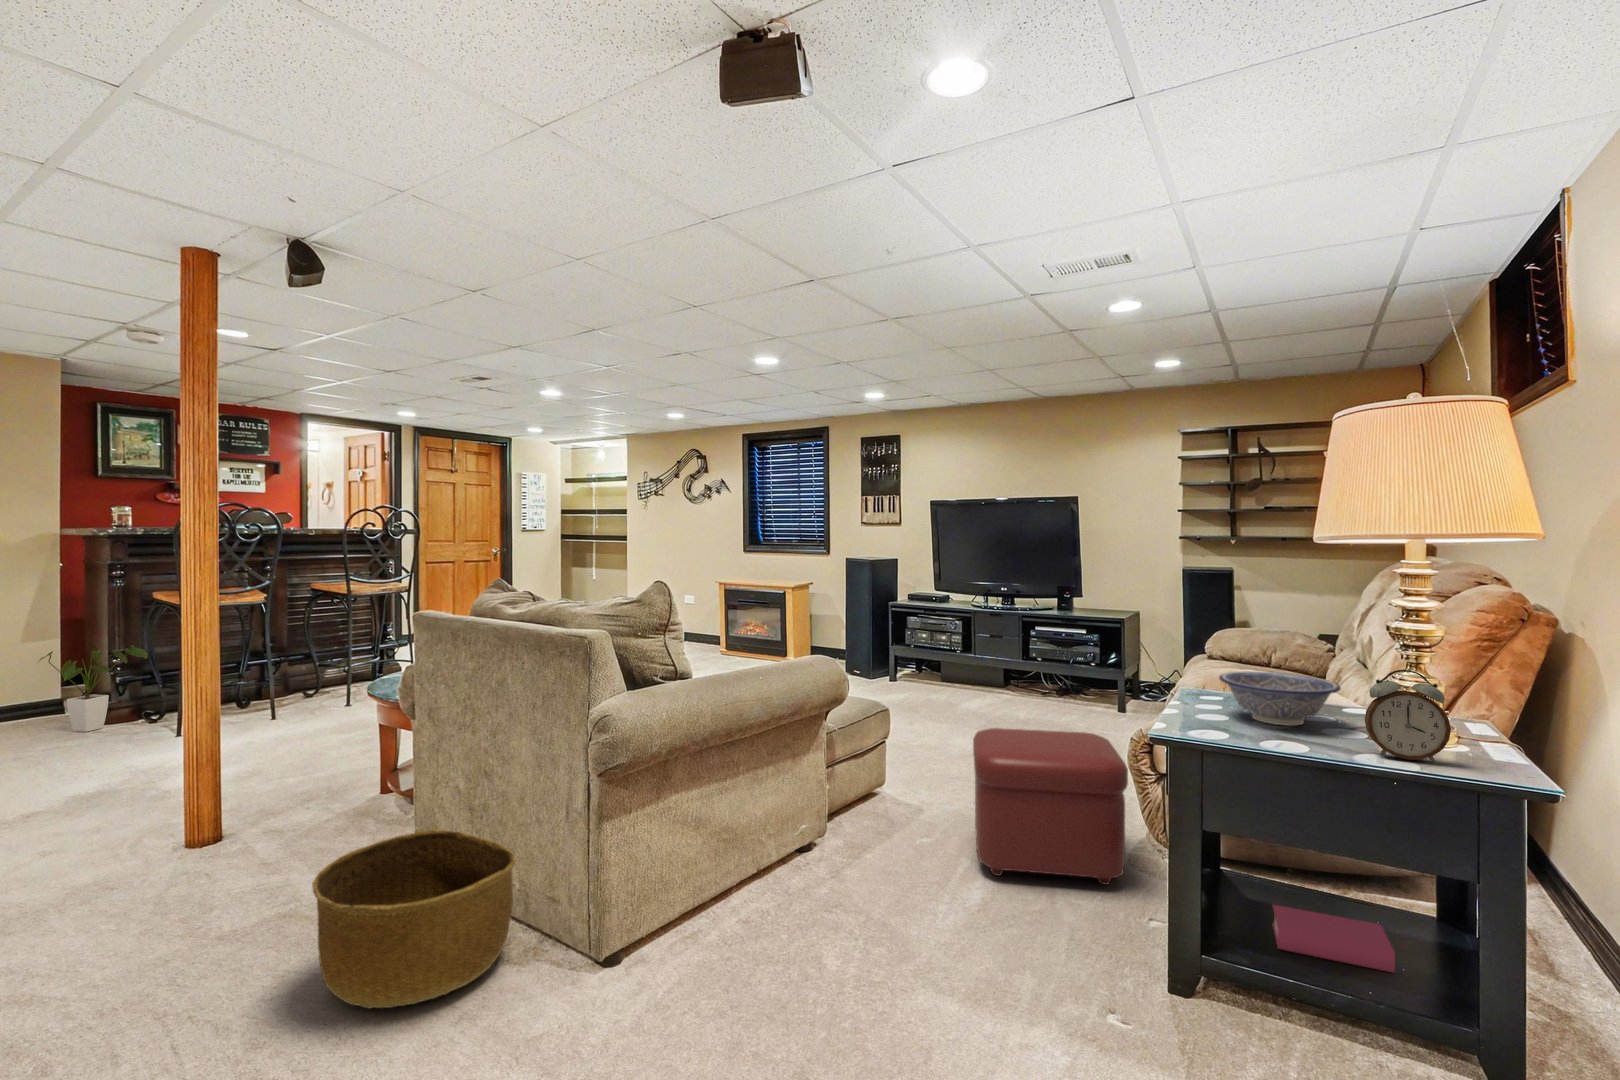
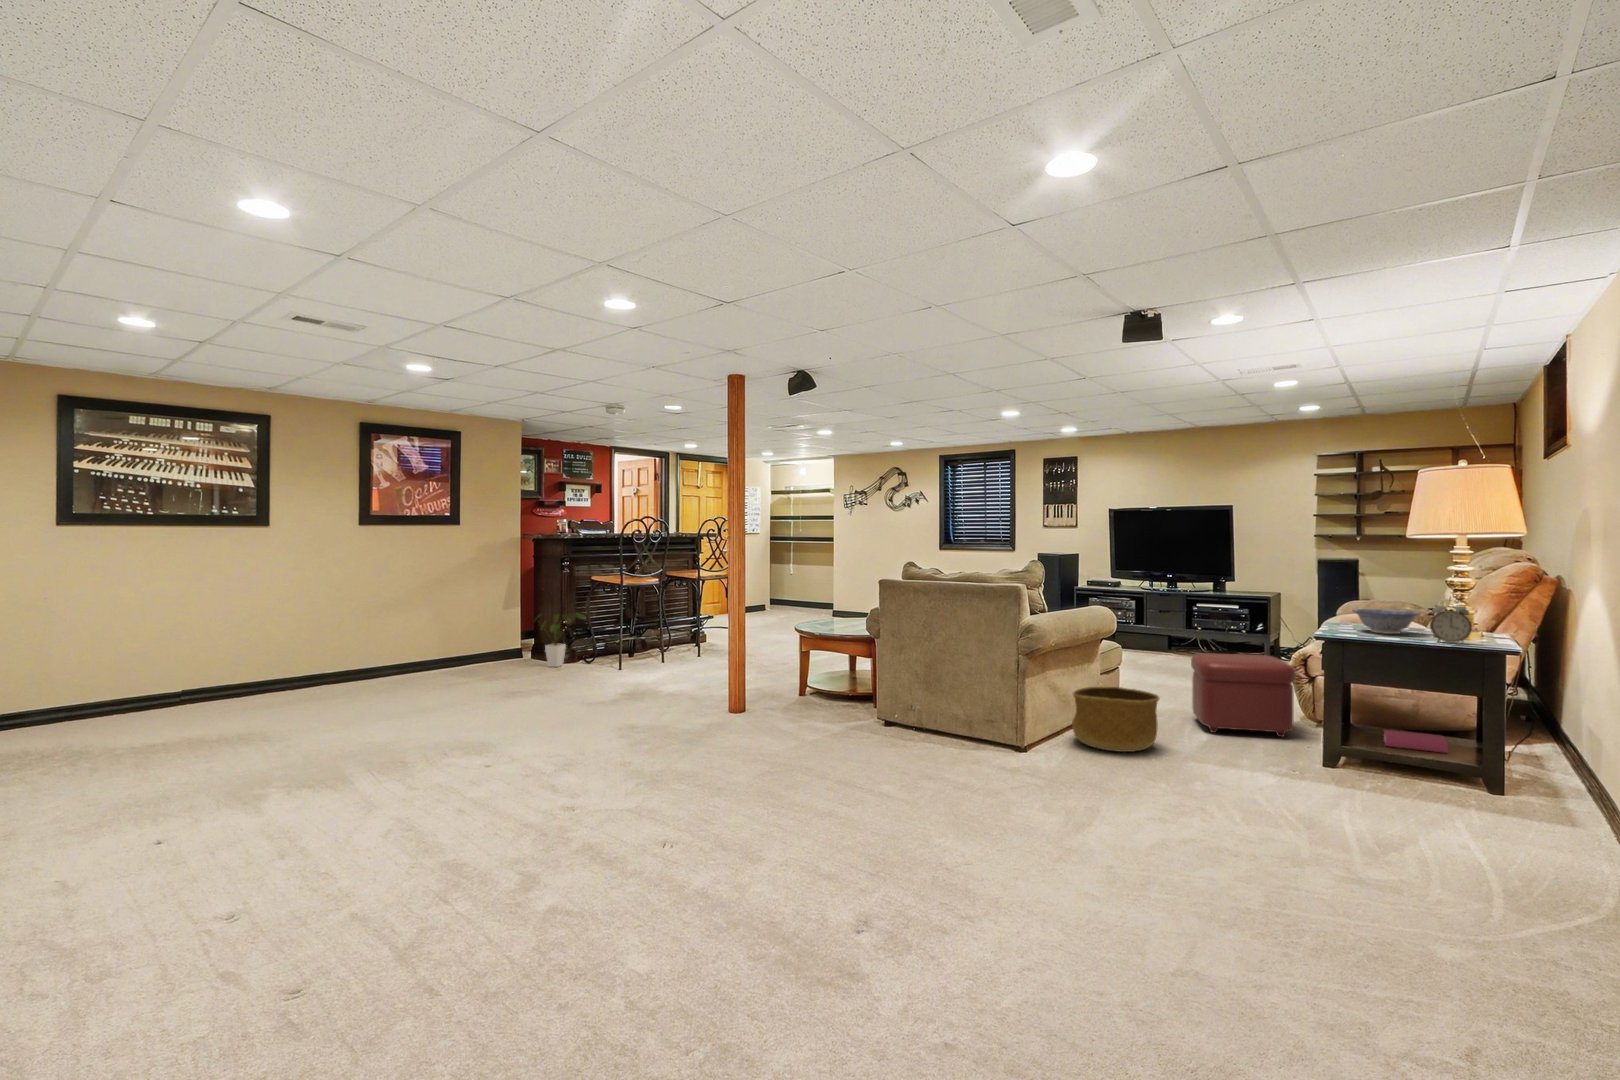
basket: present [312,830,515,1009] -> present [1072,687,1160,752]

